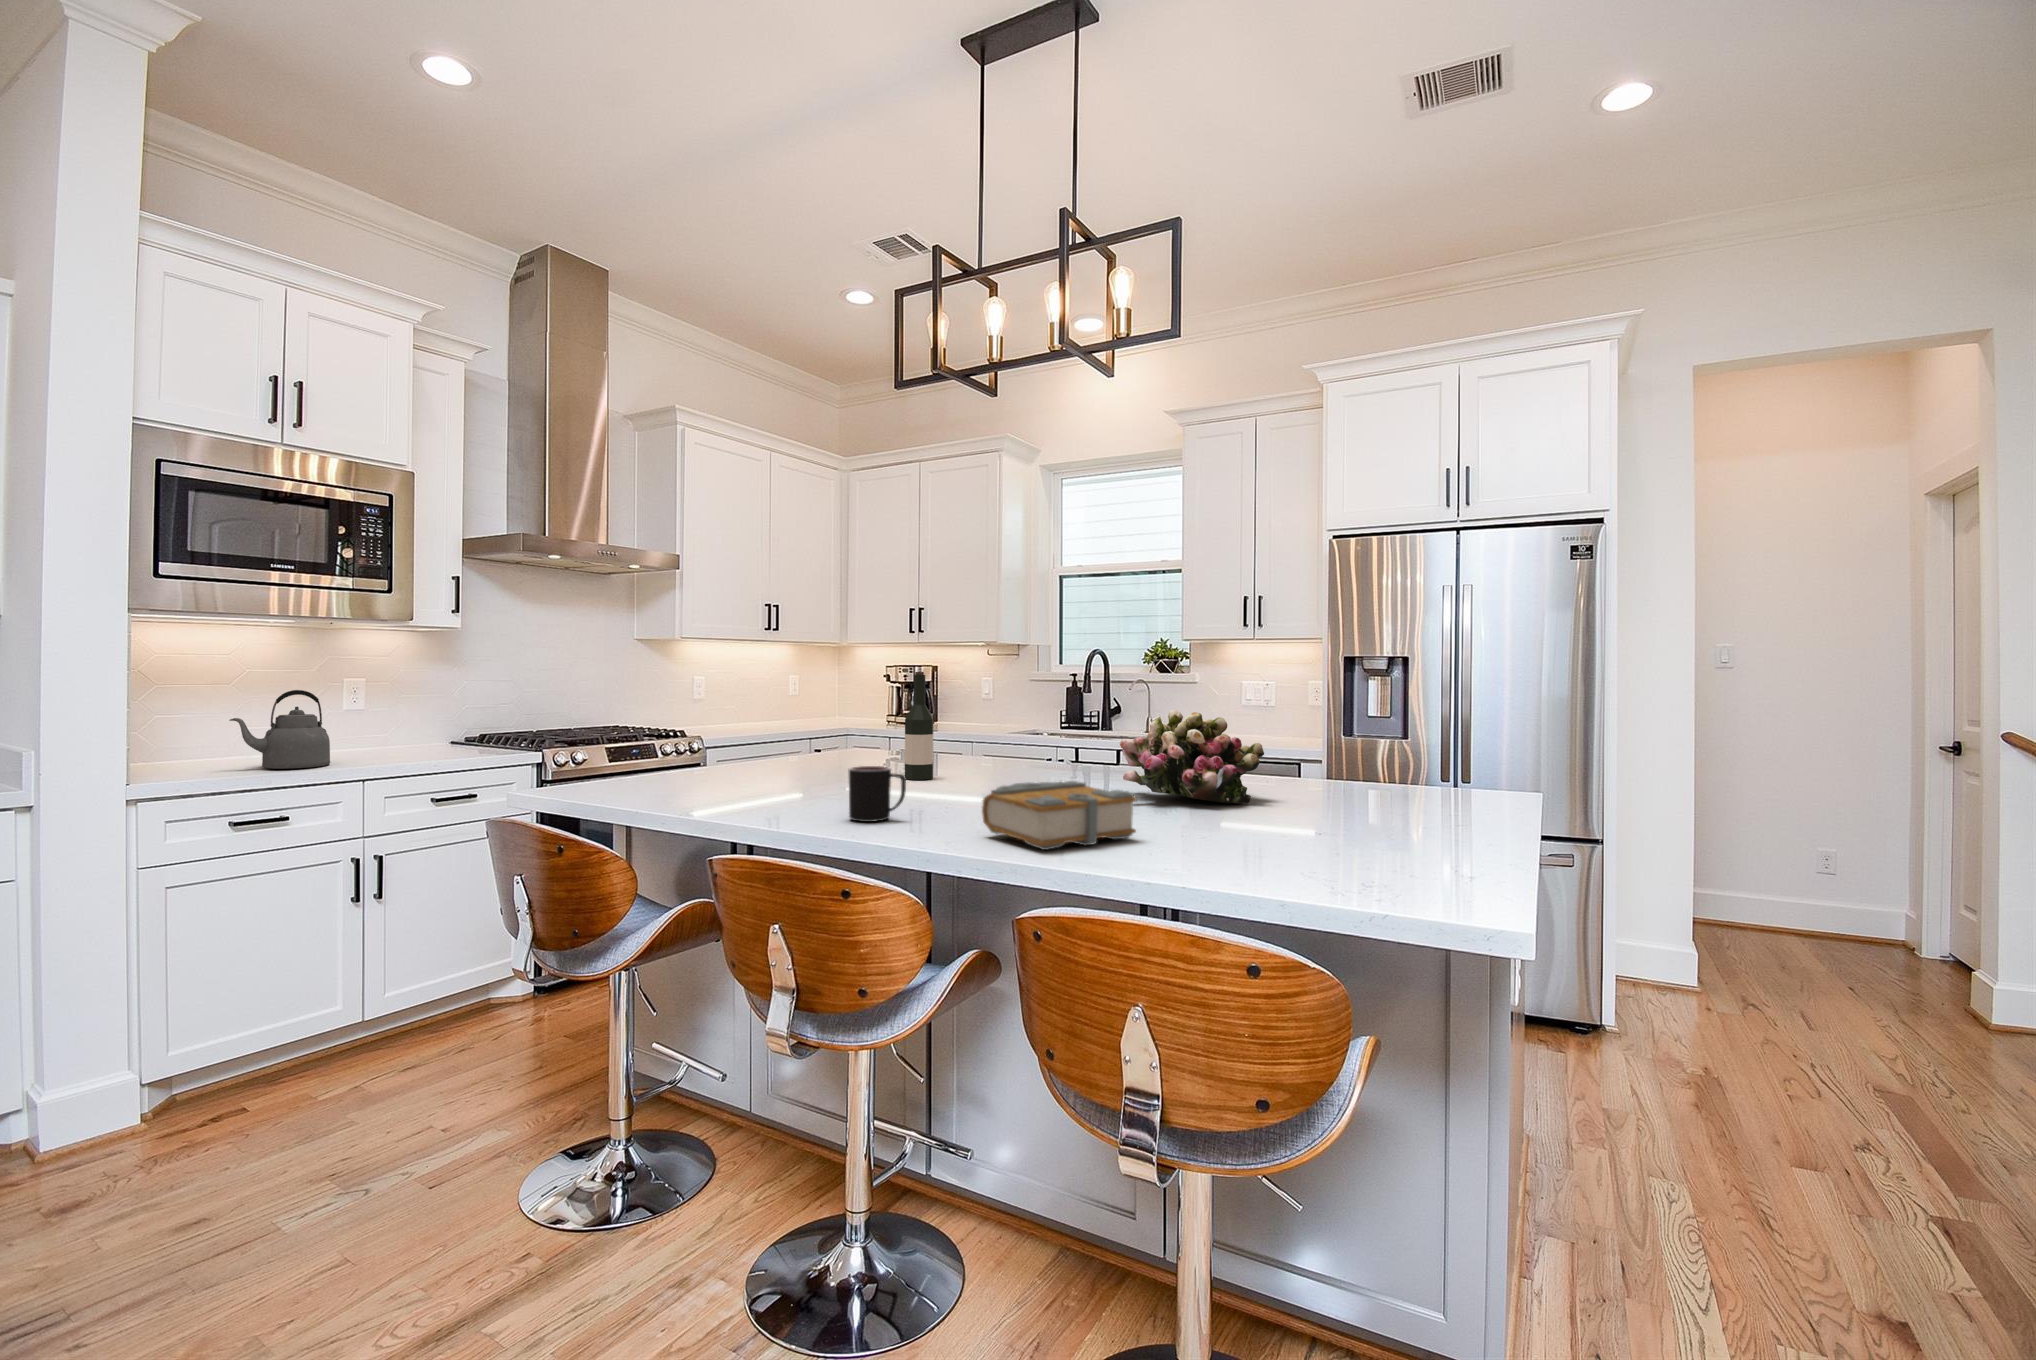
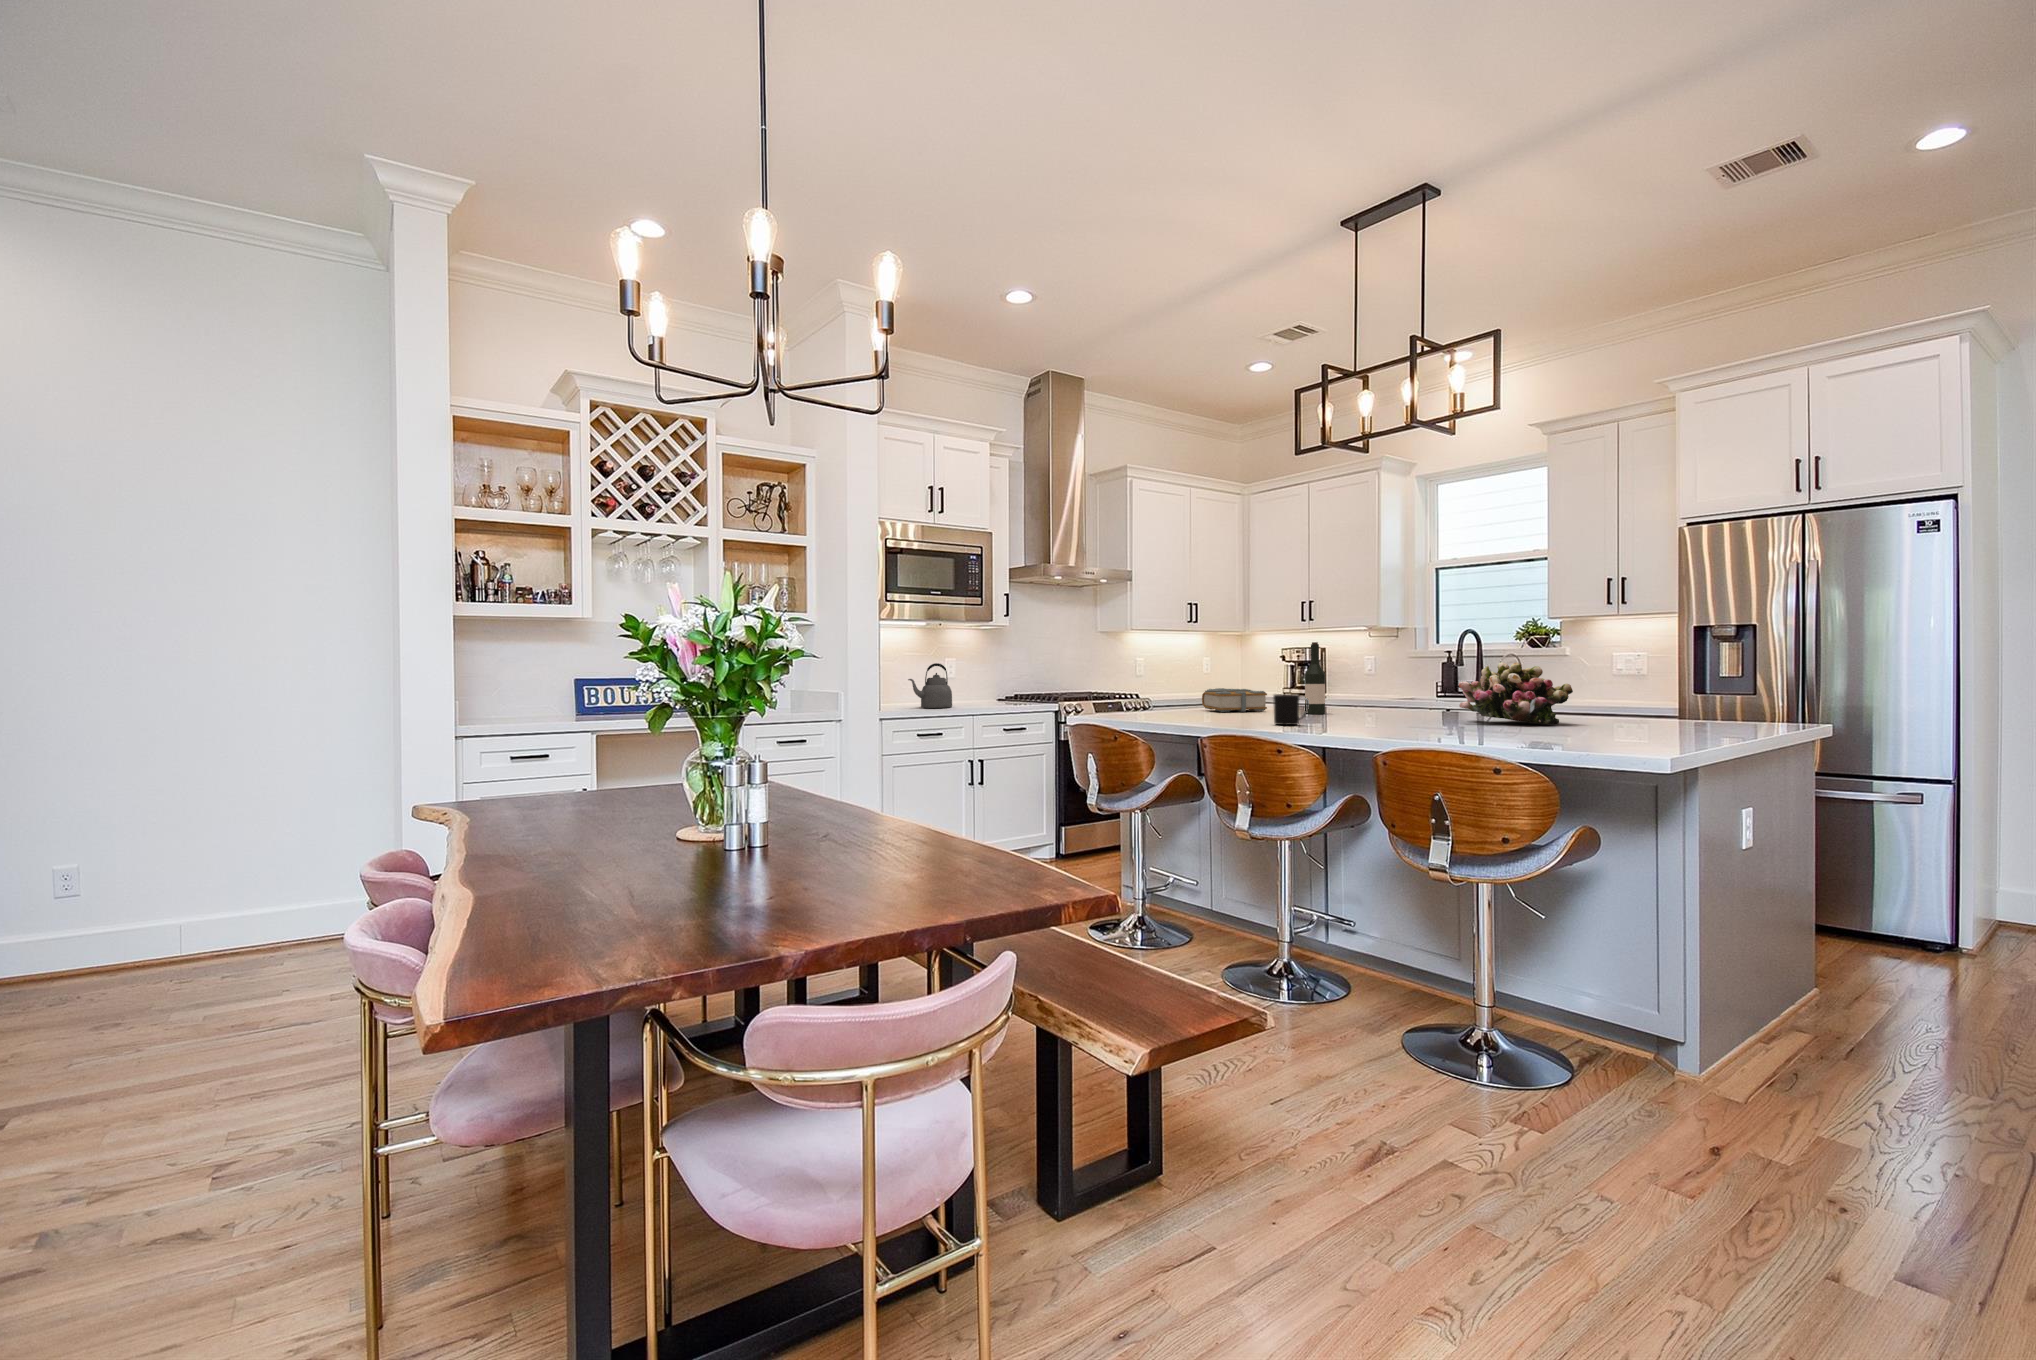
book: present [982,781,1137,850] -> present [1202,688,1267,712]

